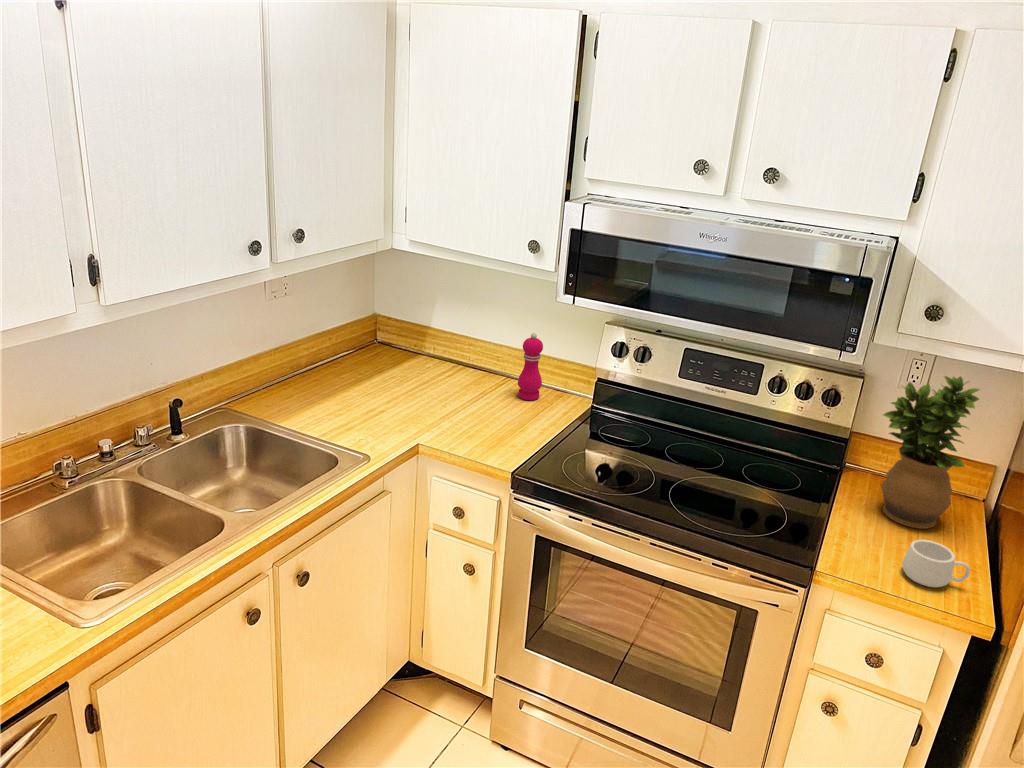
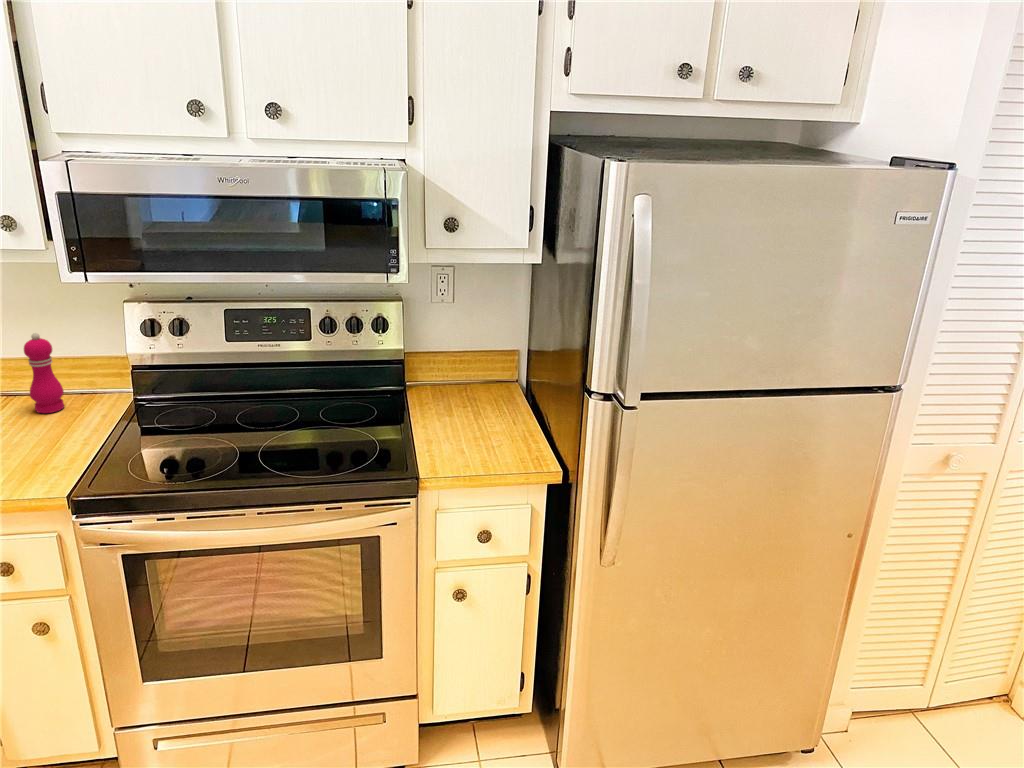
potted plant: present [881,376,980,529] -> none [430,277,503,418]
mug: present [902,540,970,587] -> none [483,421,534,459]

